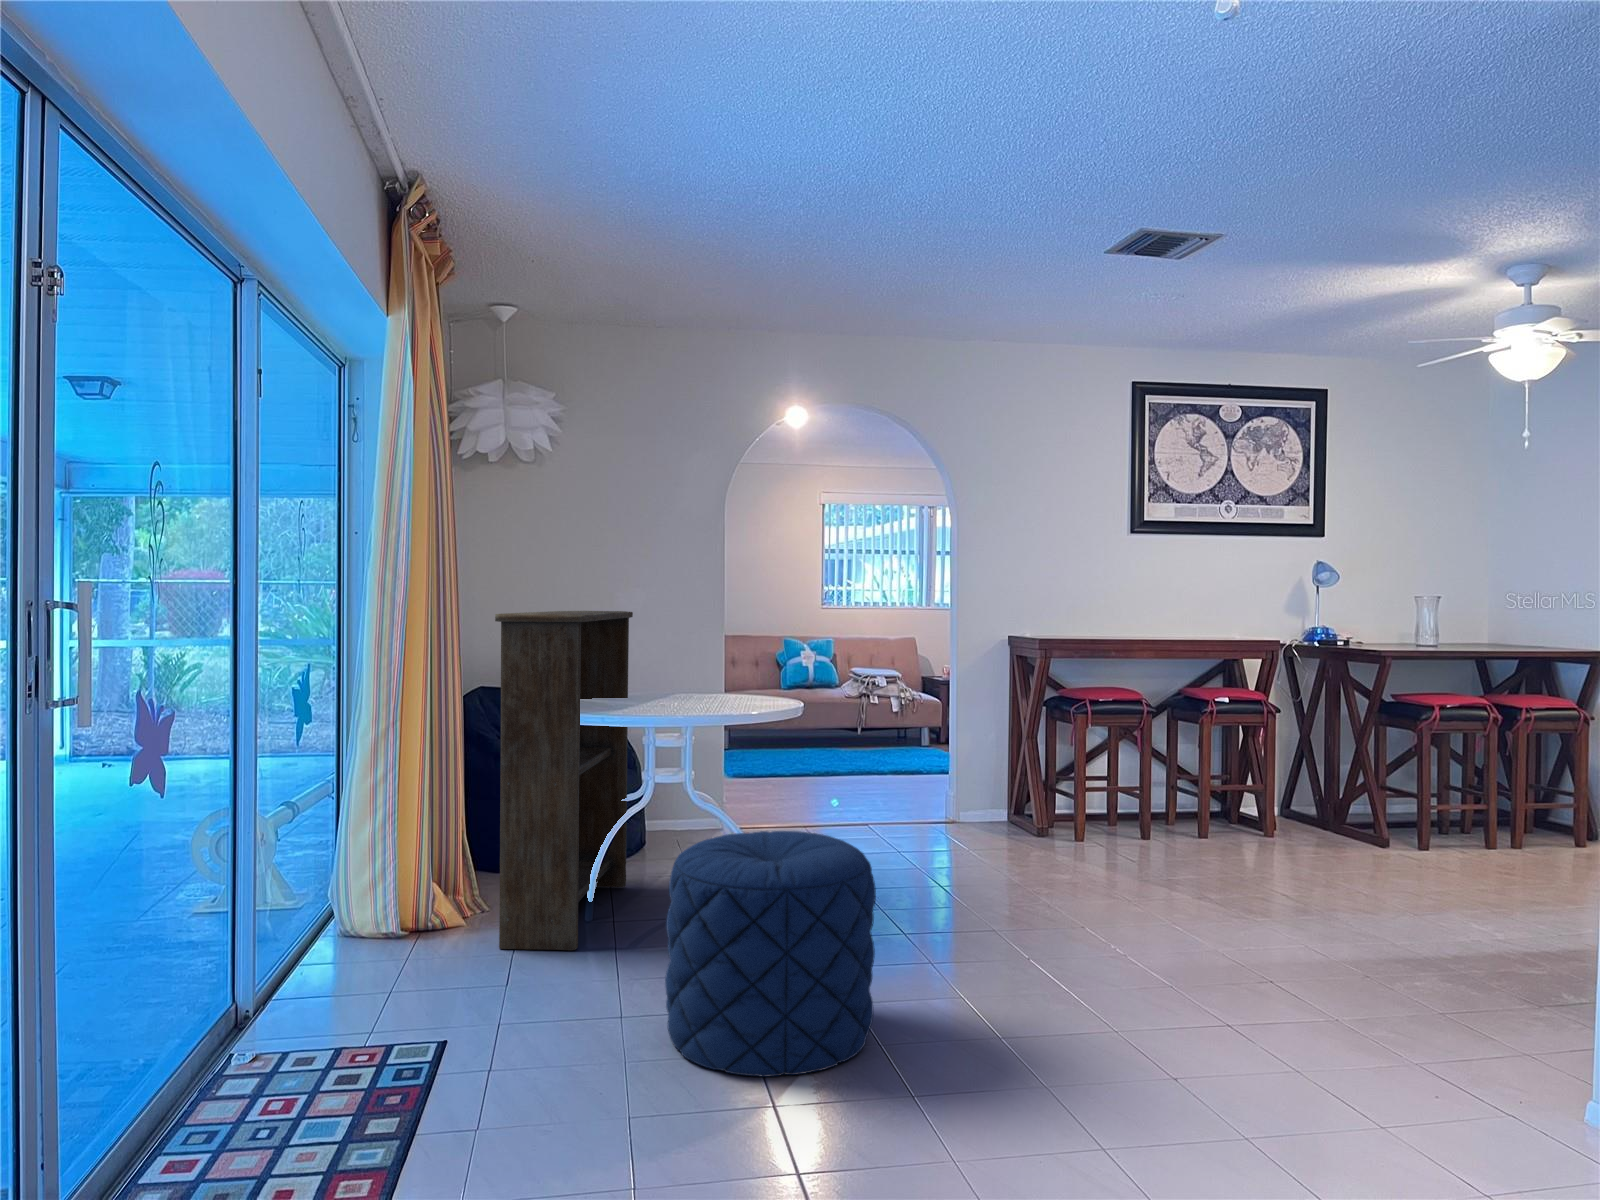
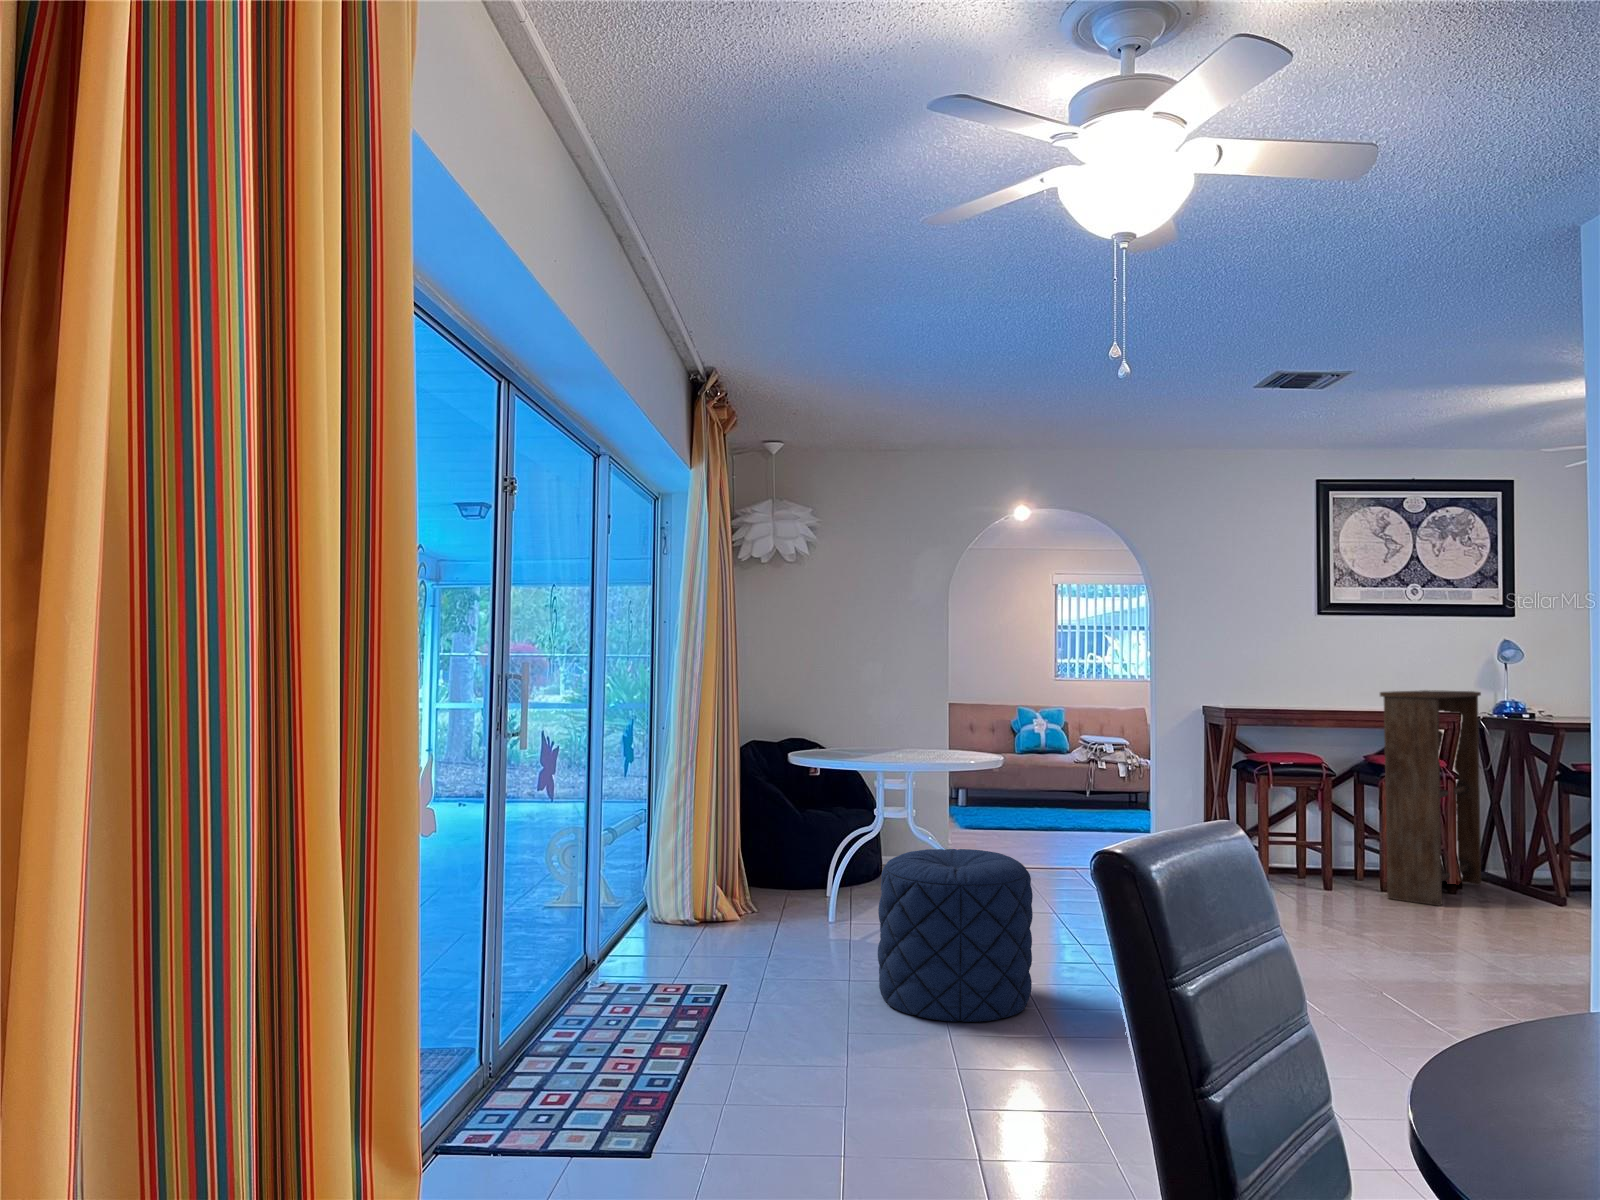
bookshelf: present [495,611,633,950] -> present [1380,690,1481,906]

